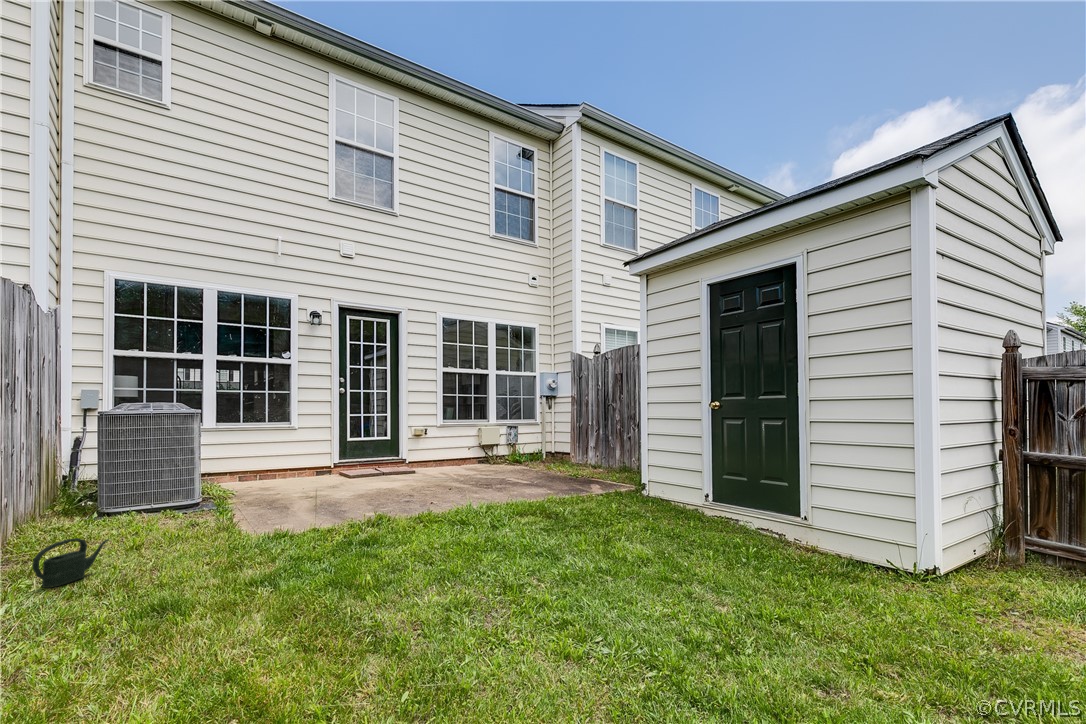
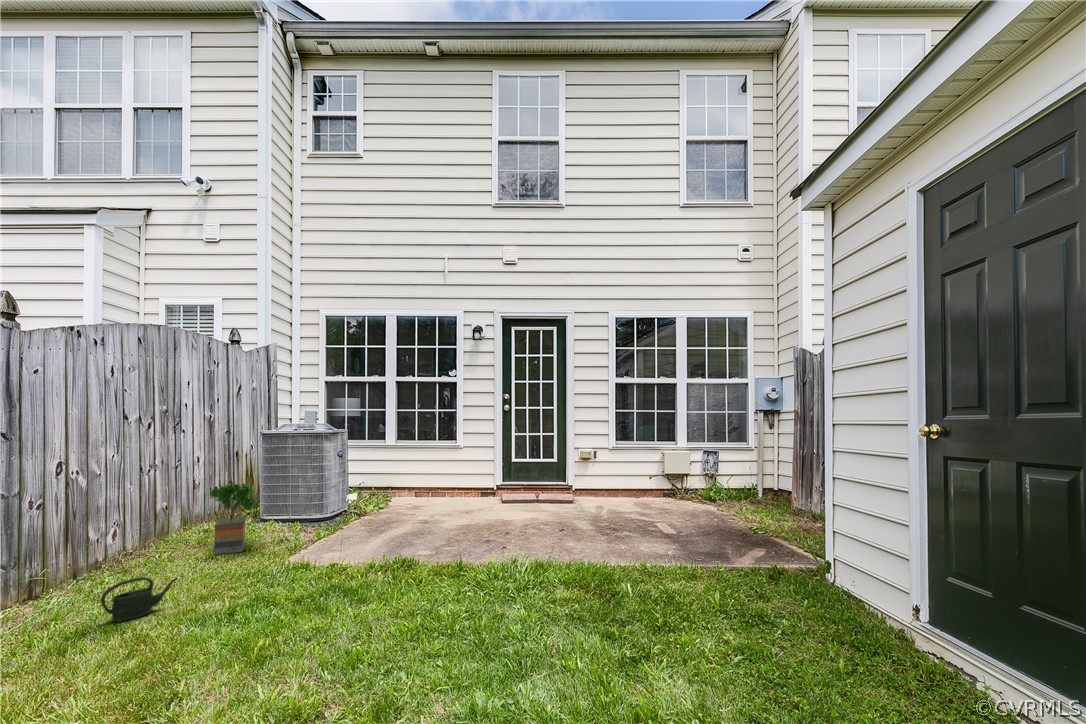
potted tree: none [65,456,134,535] -> present [209,483,257,555]

